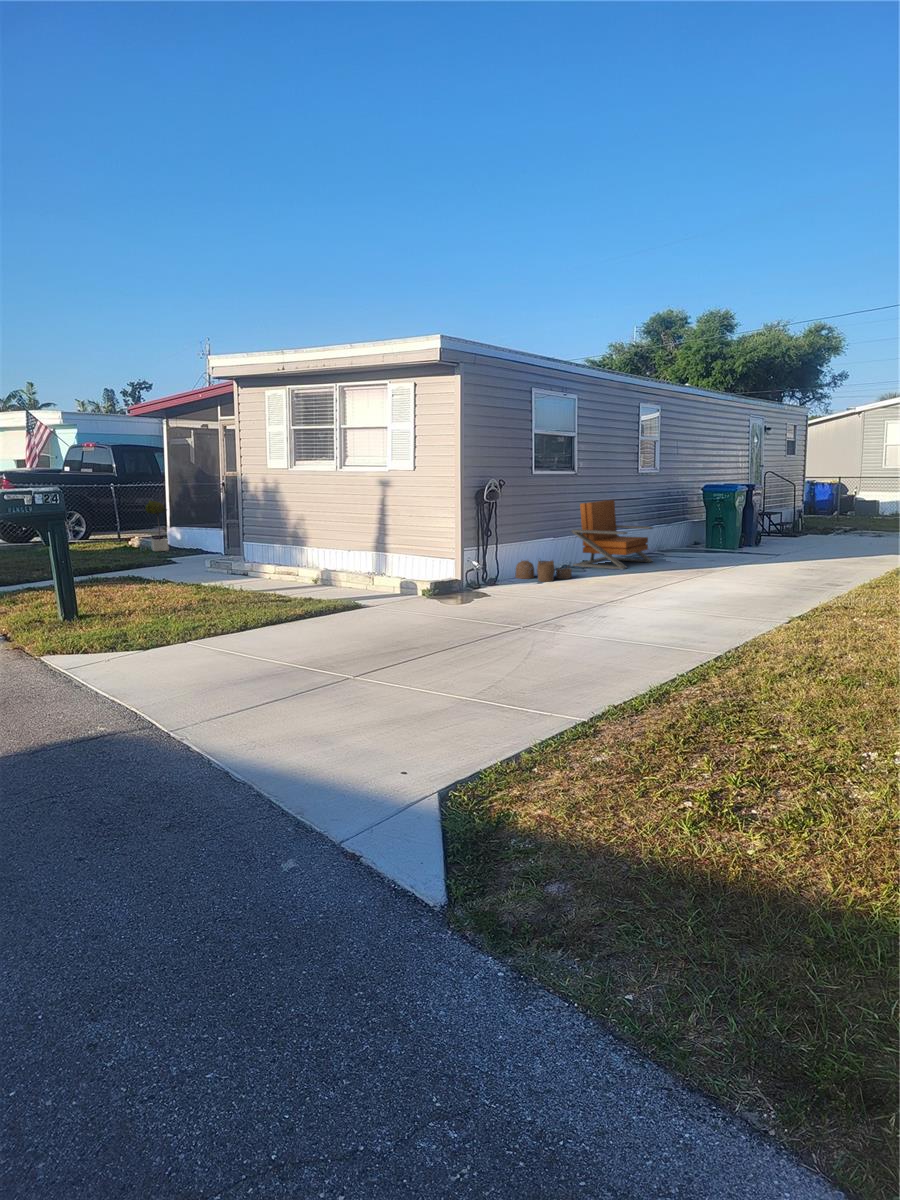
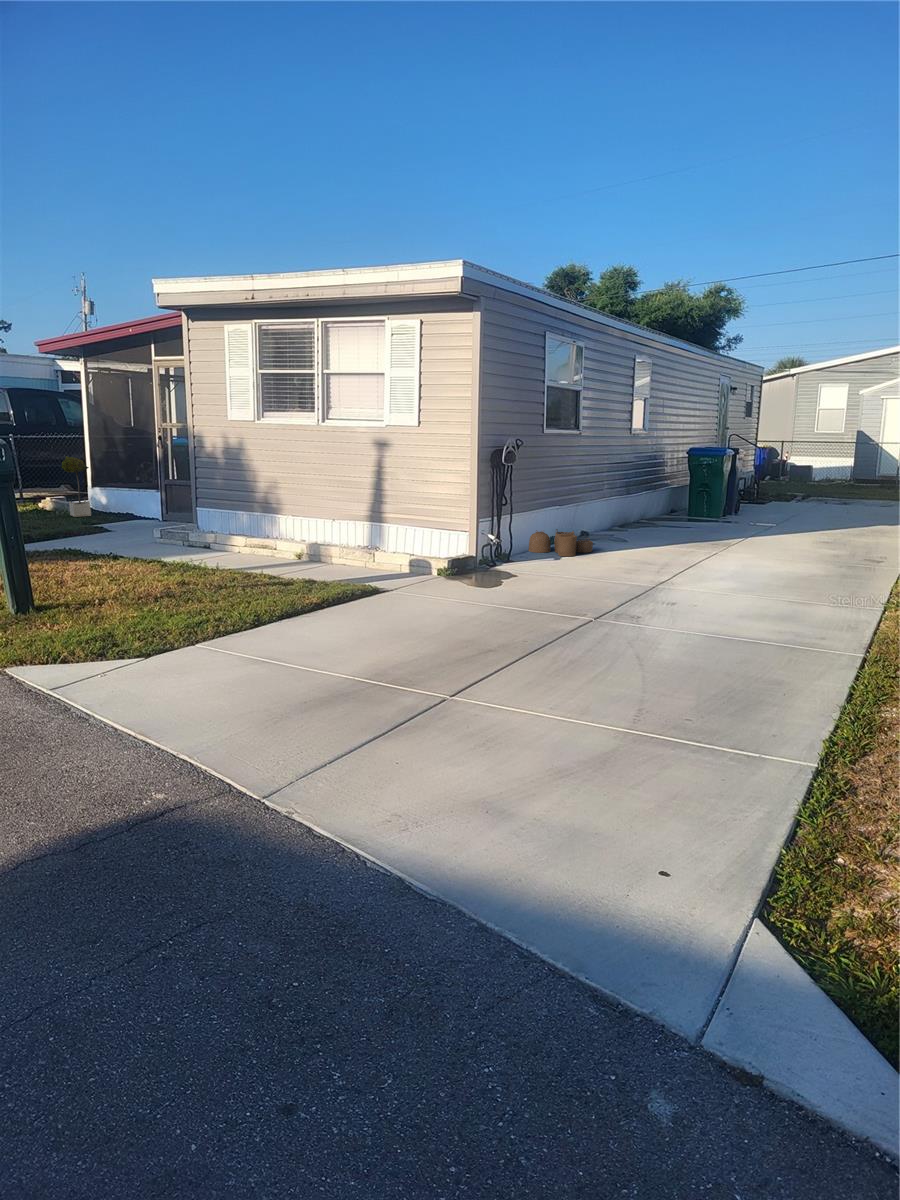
lounge chair: present [572,500,653,569] -> none [578,462,663,541]

